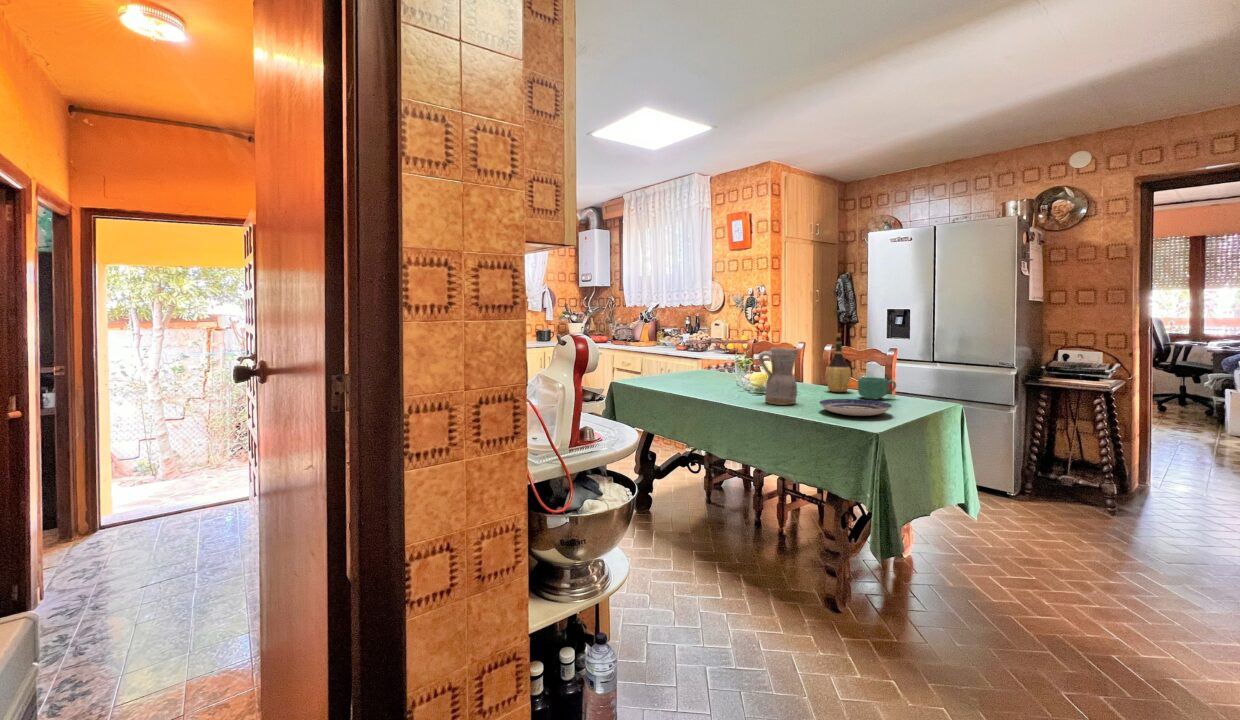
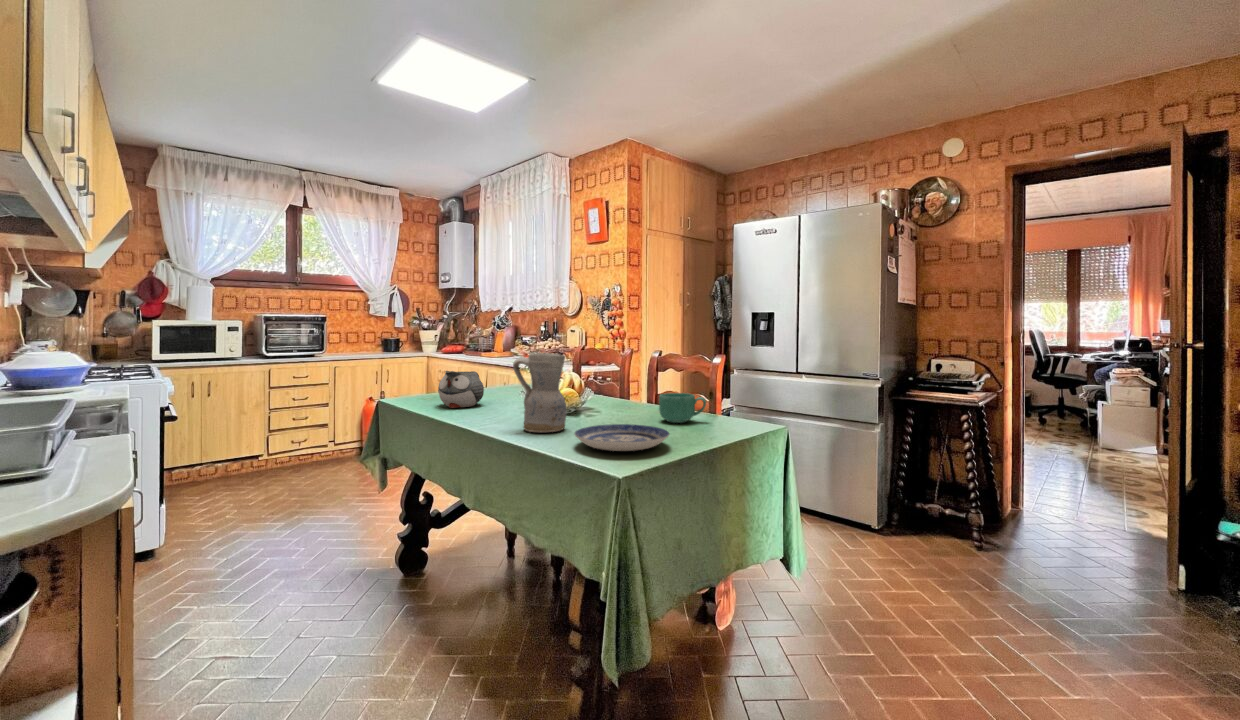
wine bottle: present [826,333,851,392] -> none [631,335,661,412]
teapot: none [671,361,705,388] -> present [438,371,484,408]

